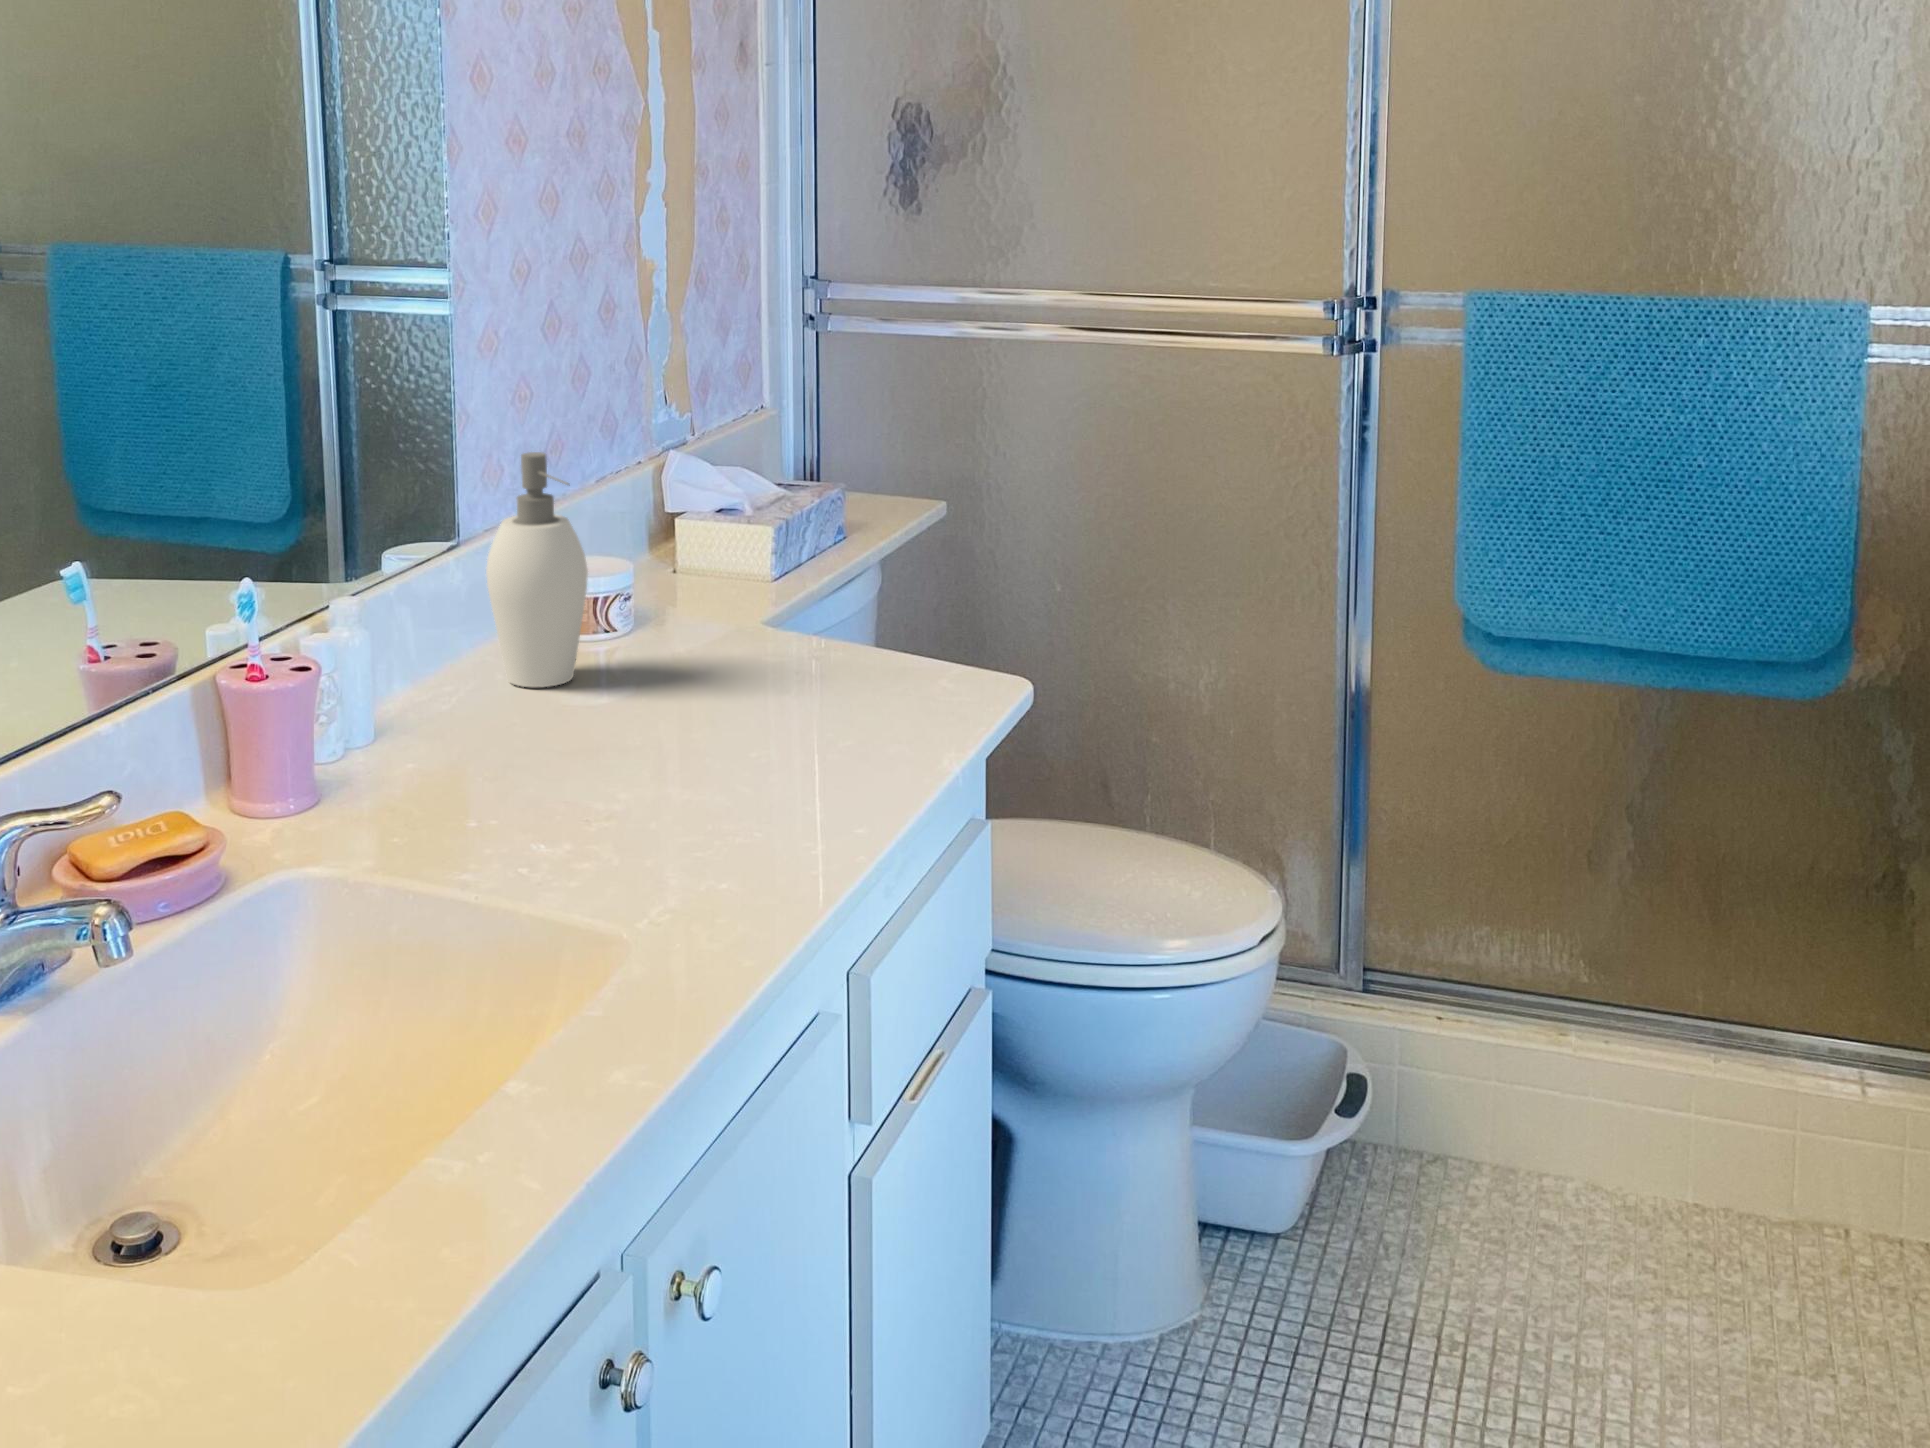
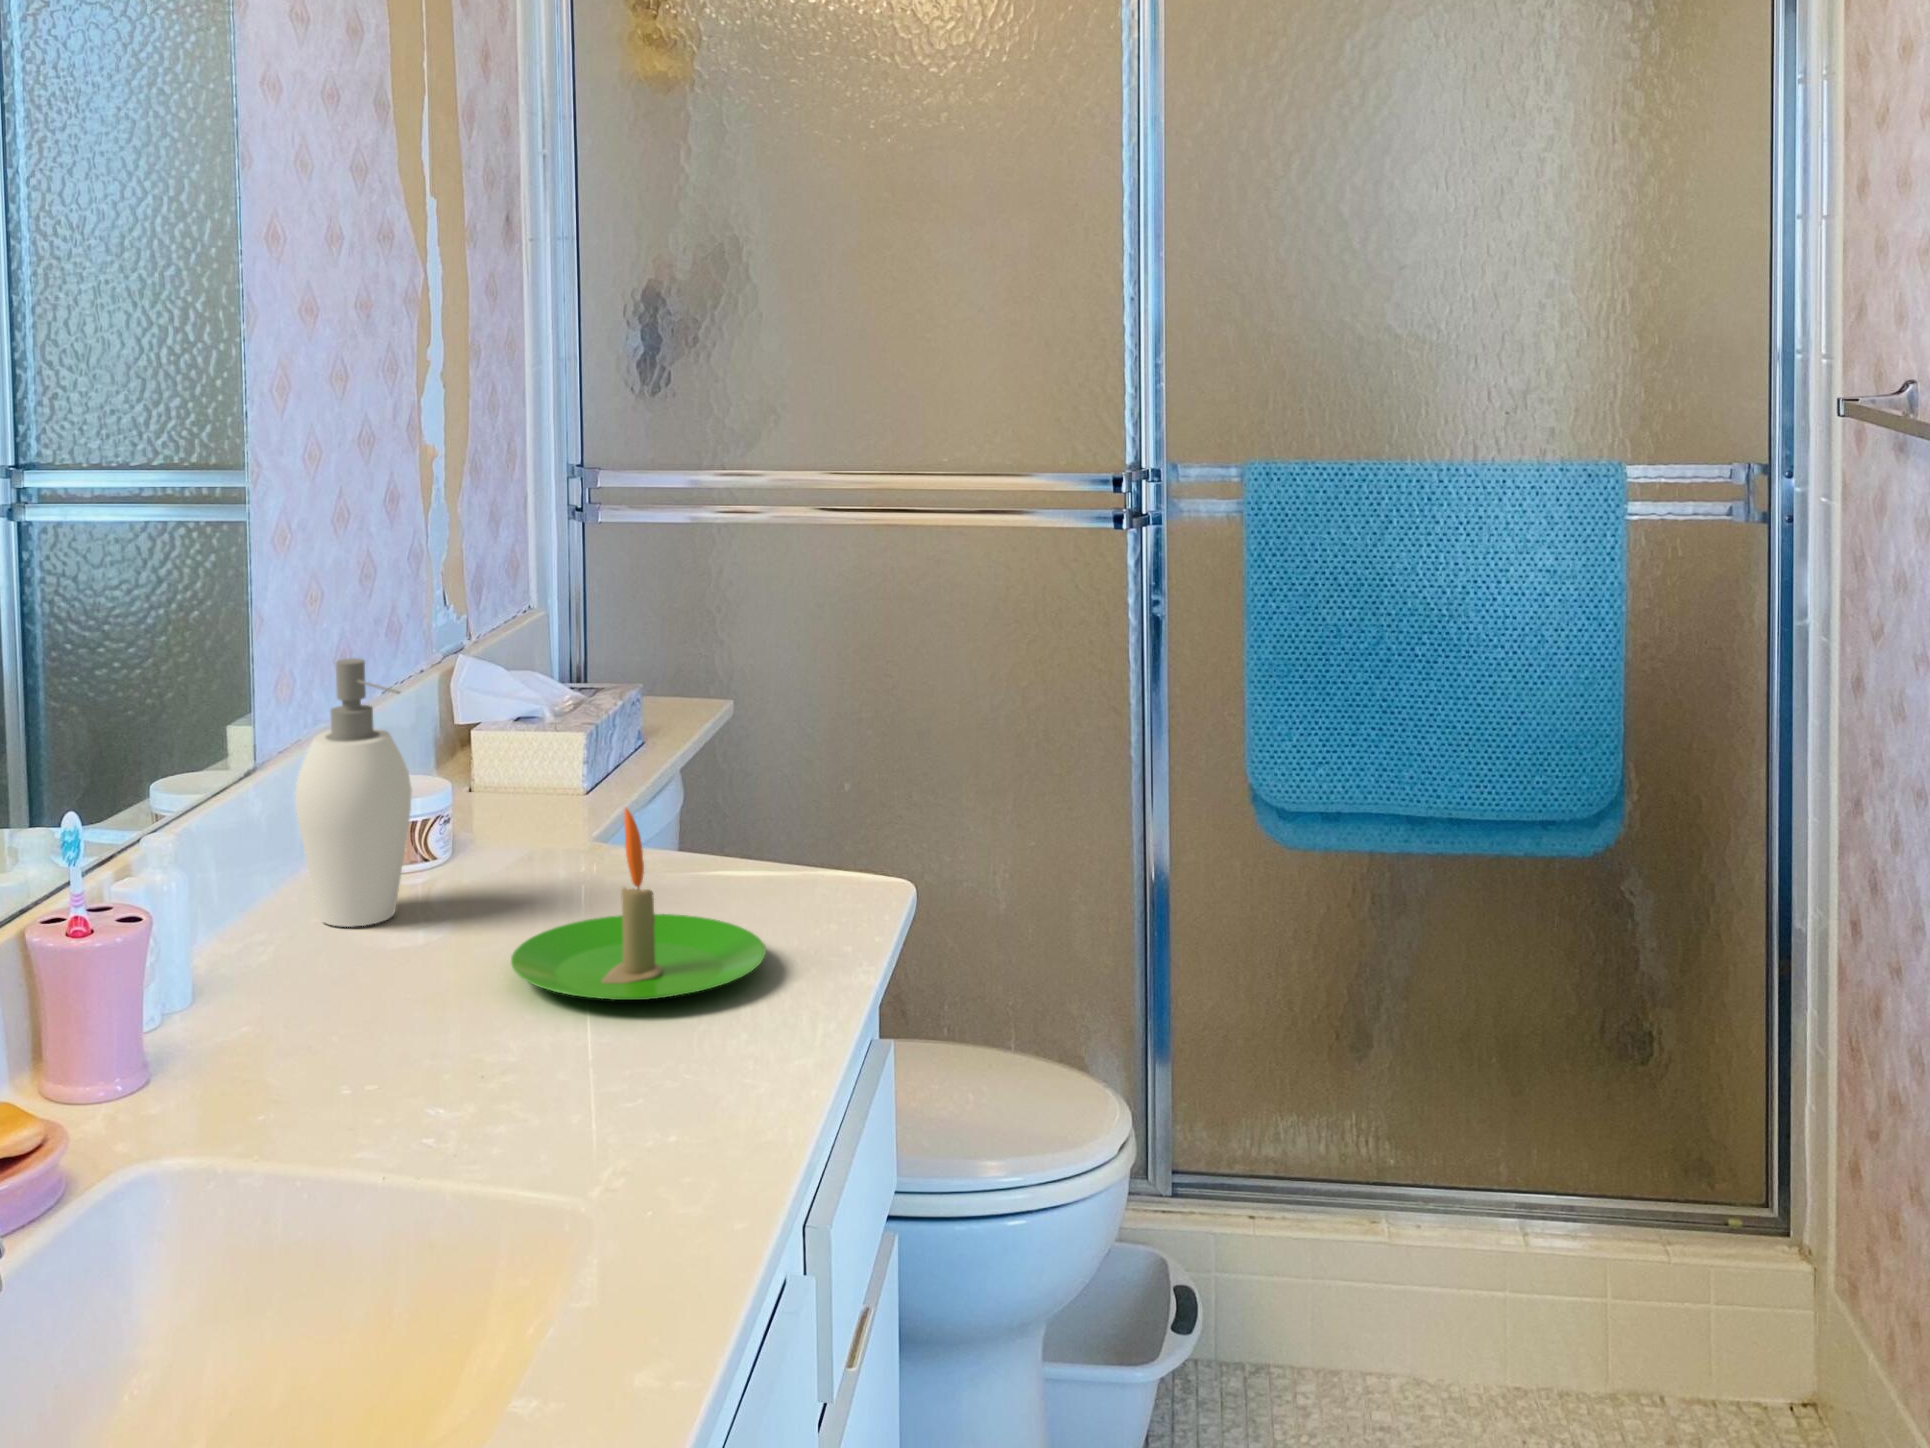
candle: none [650,596,879,766] -> present [511,808,766,1000]

